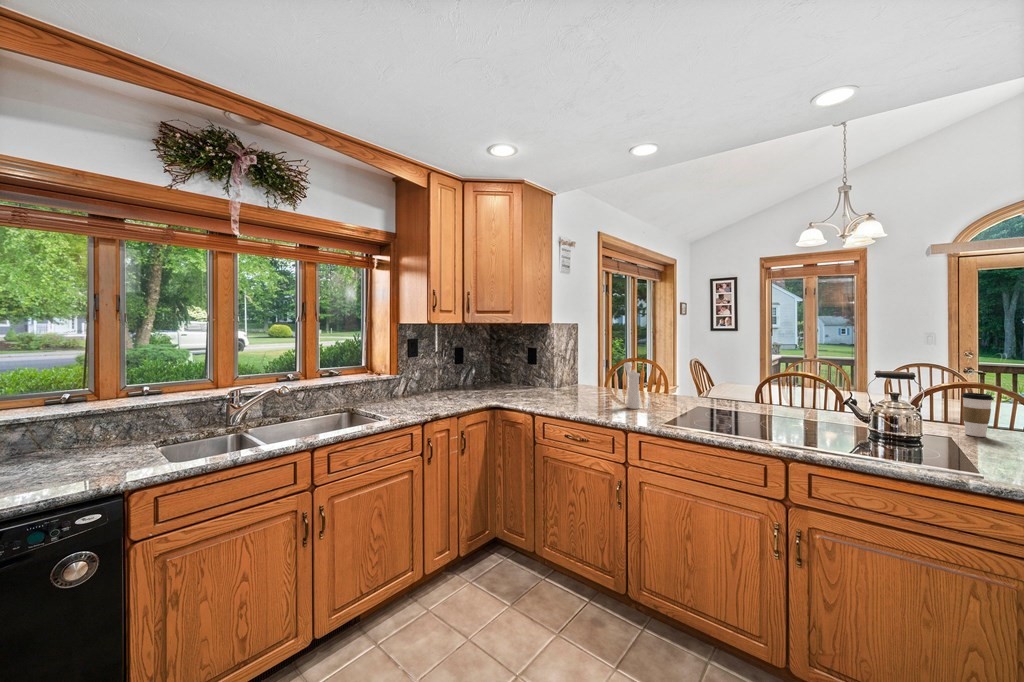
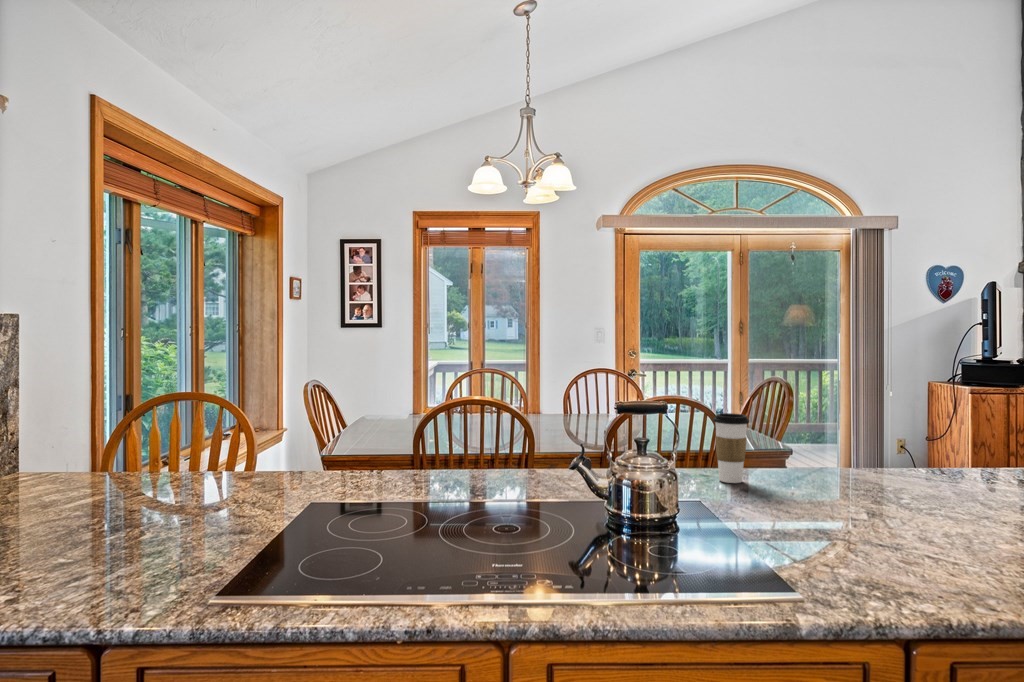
pepper mill: present [624,363,640,409] -> none [106,405,153,540]

